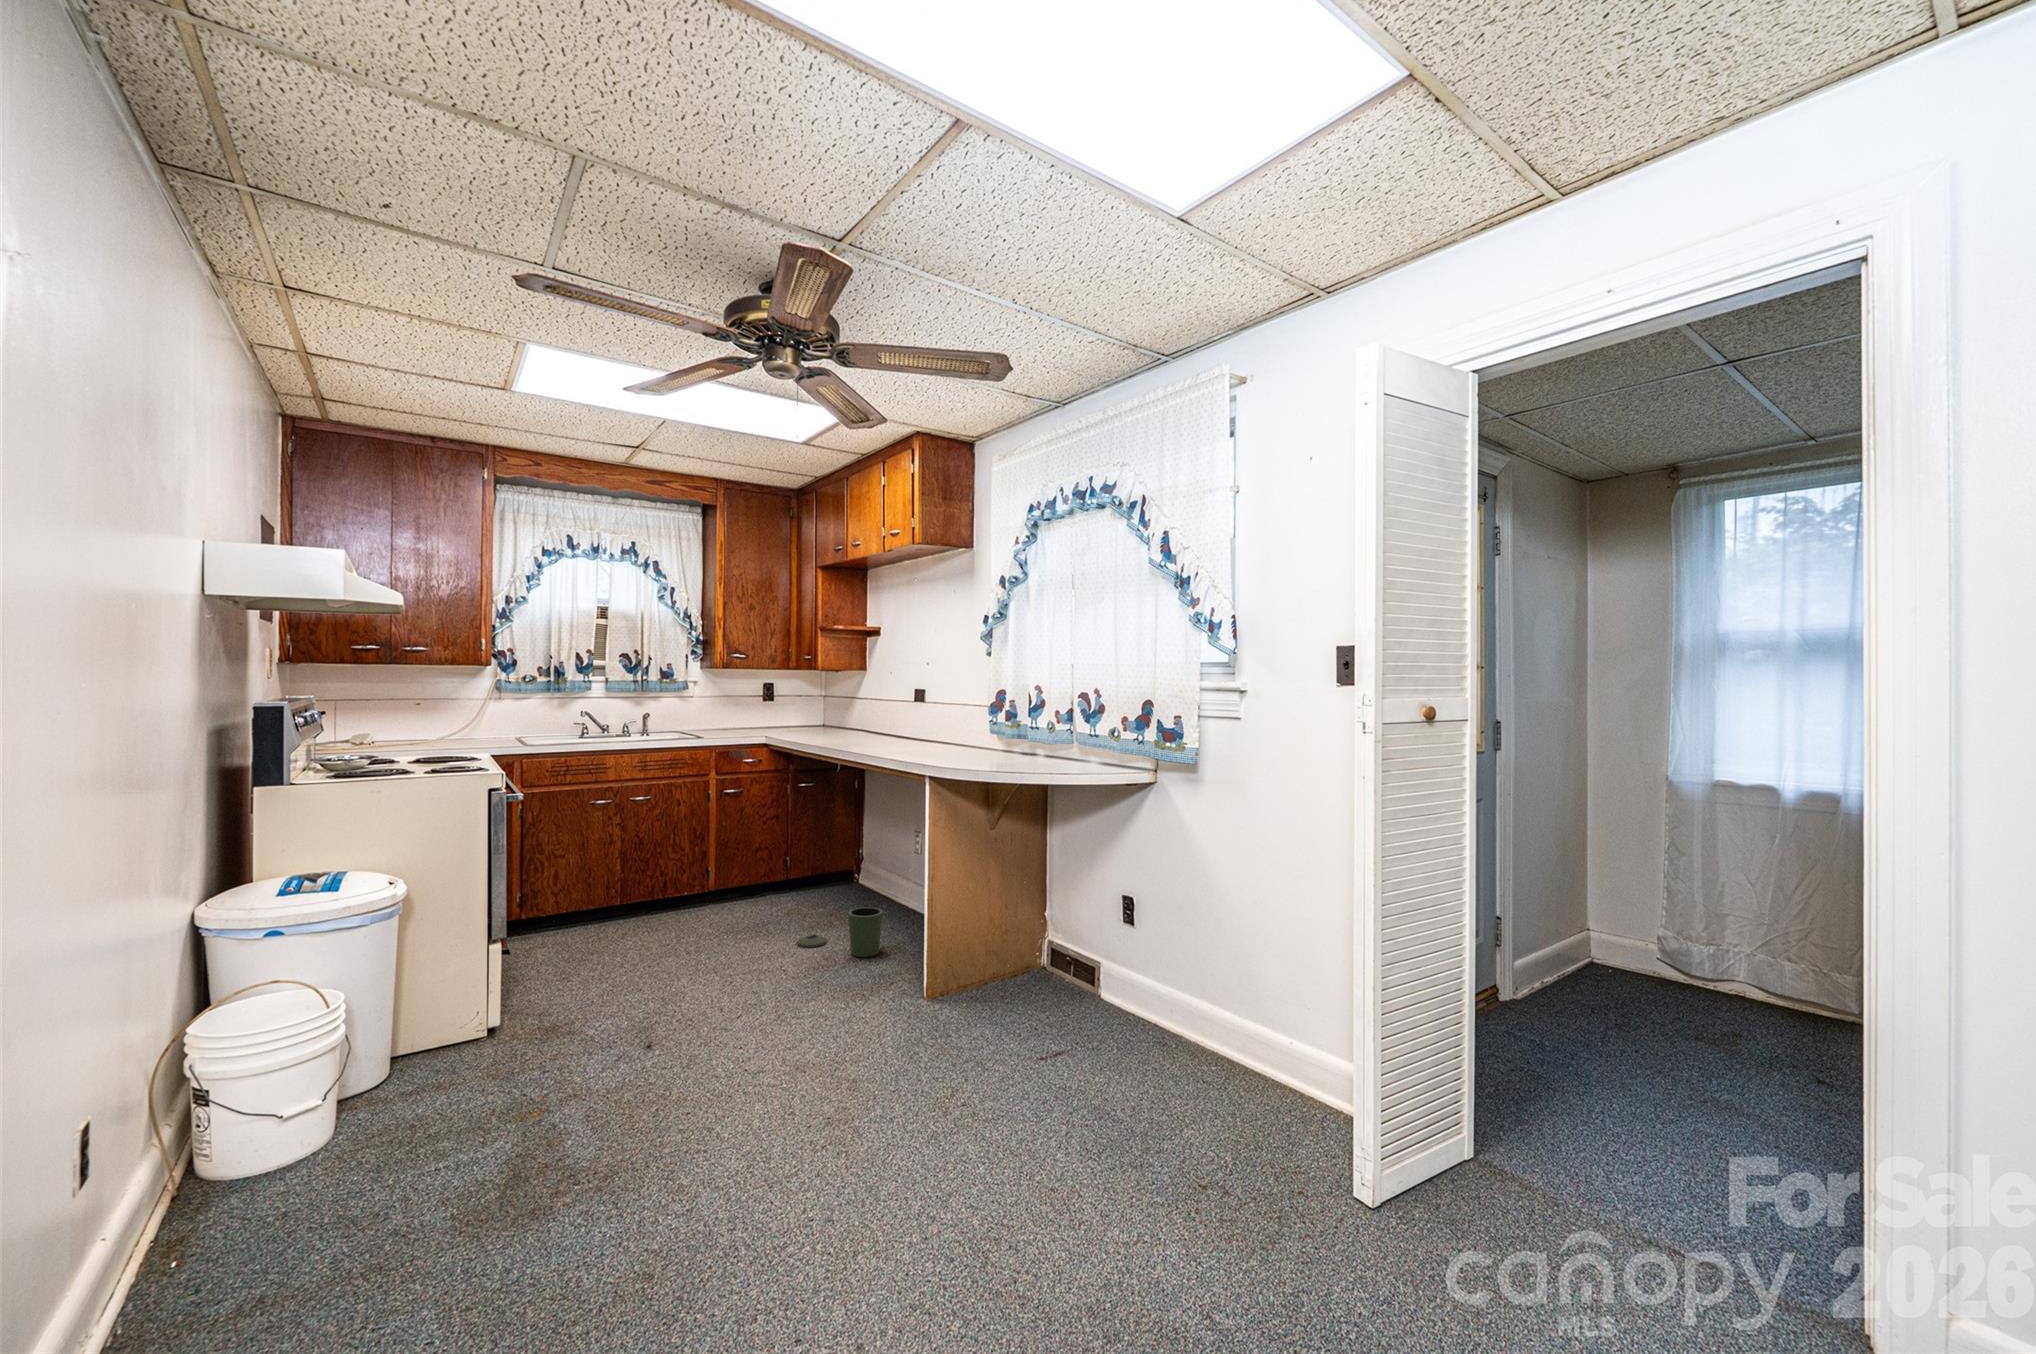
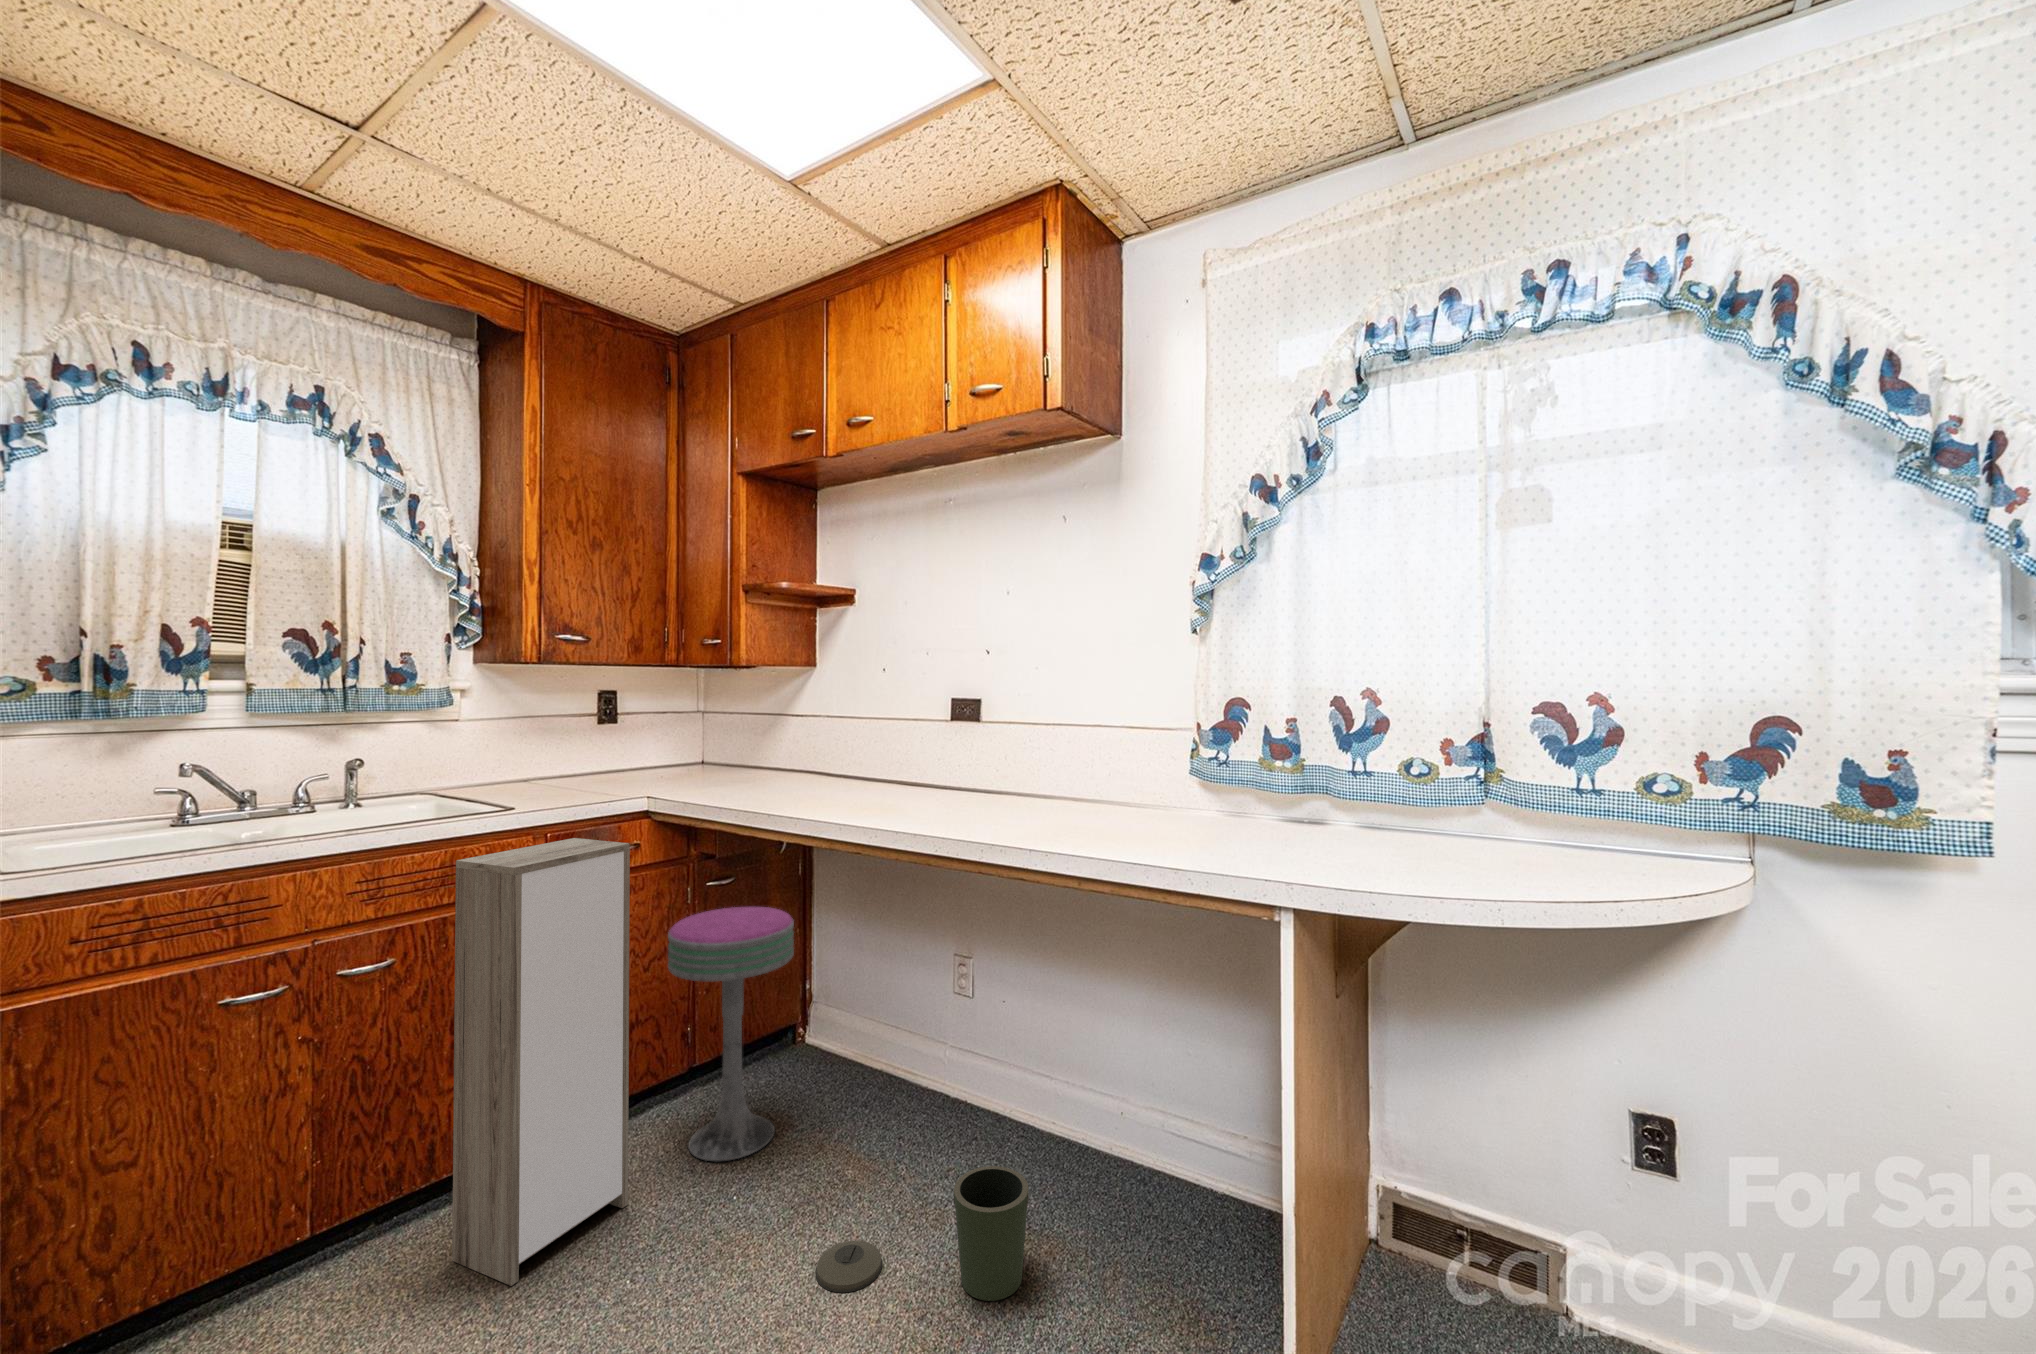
storage cabinet: none [670,752,742,930] -> present [452,838,630,1286]
bar stool: none [766,796,827,912] -> present [668,907,794,1161]

